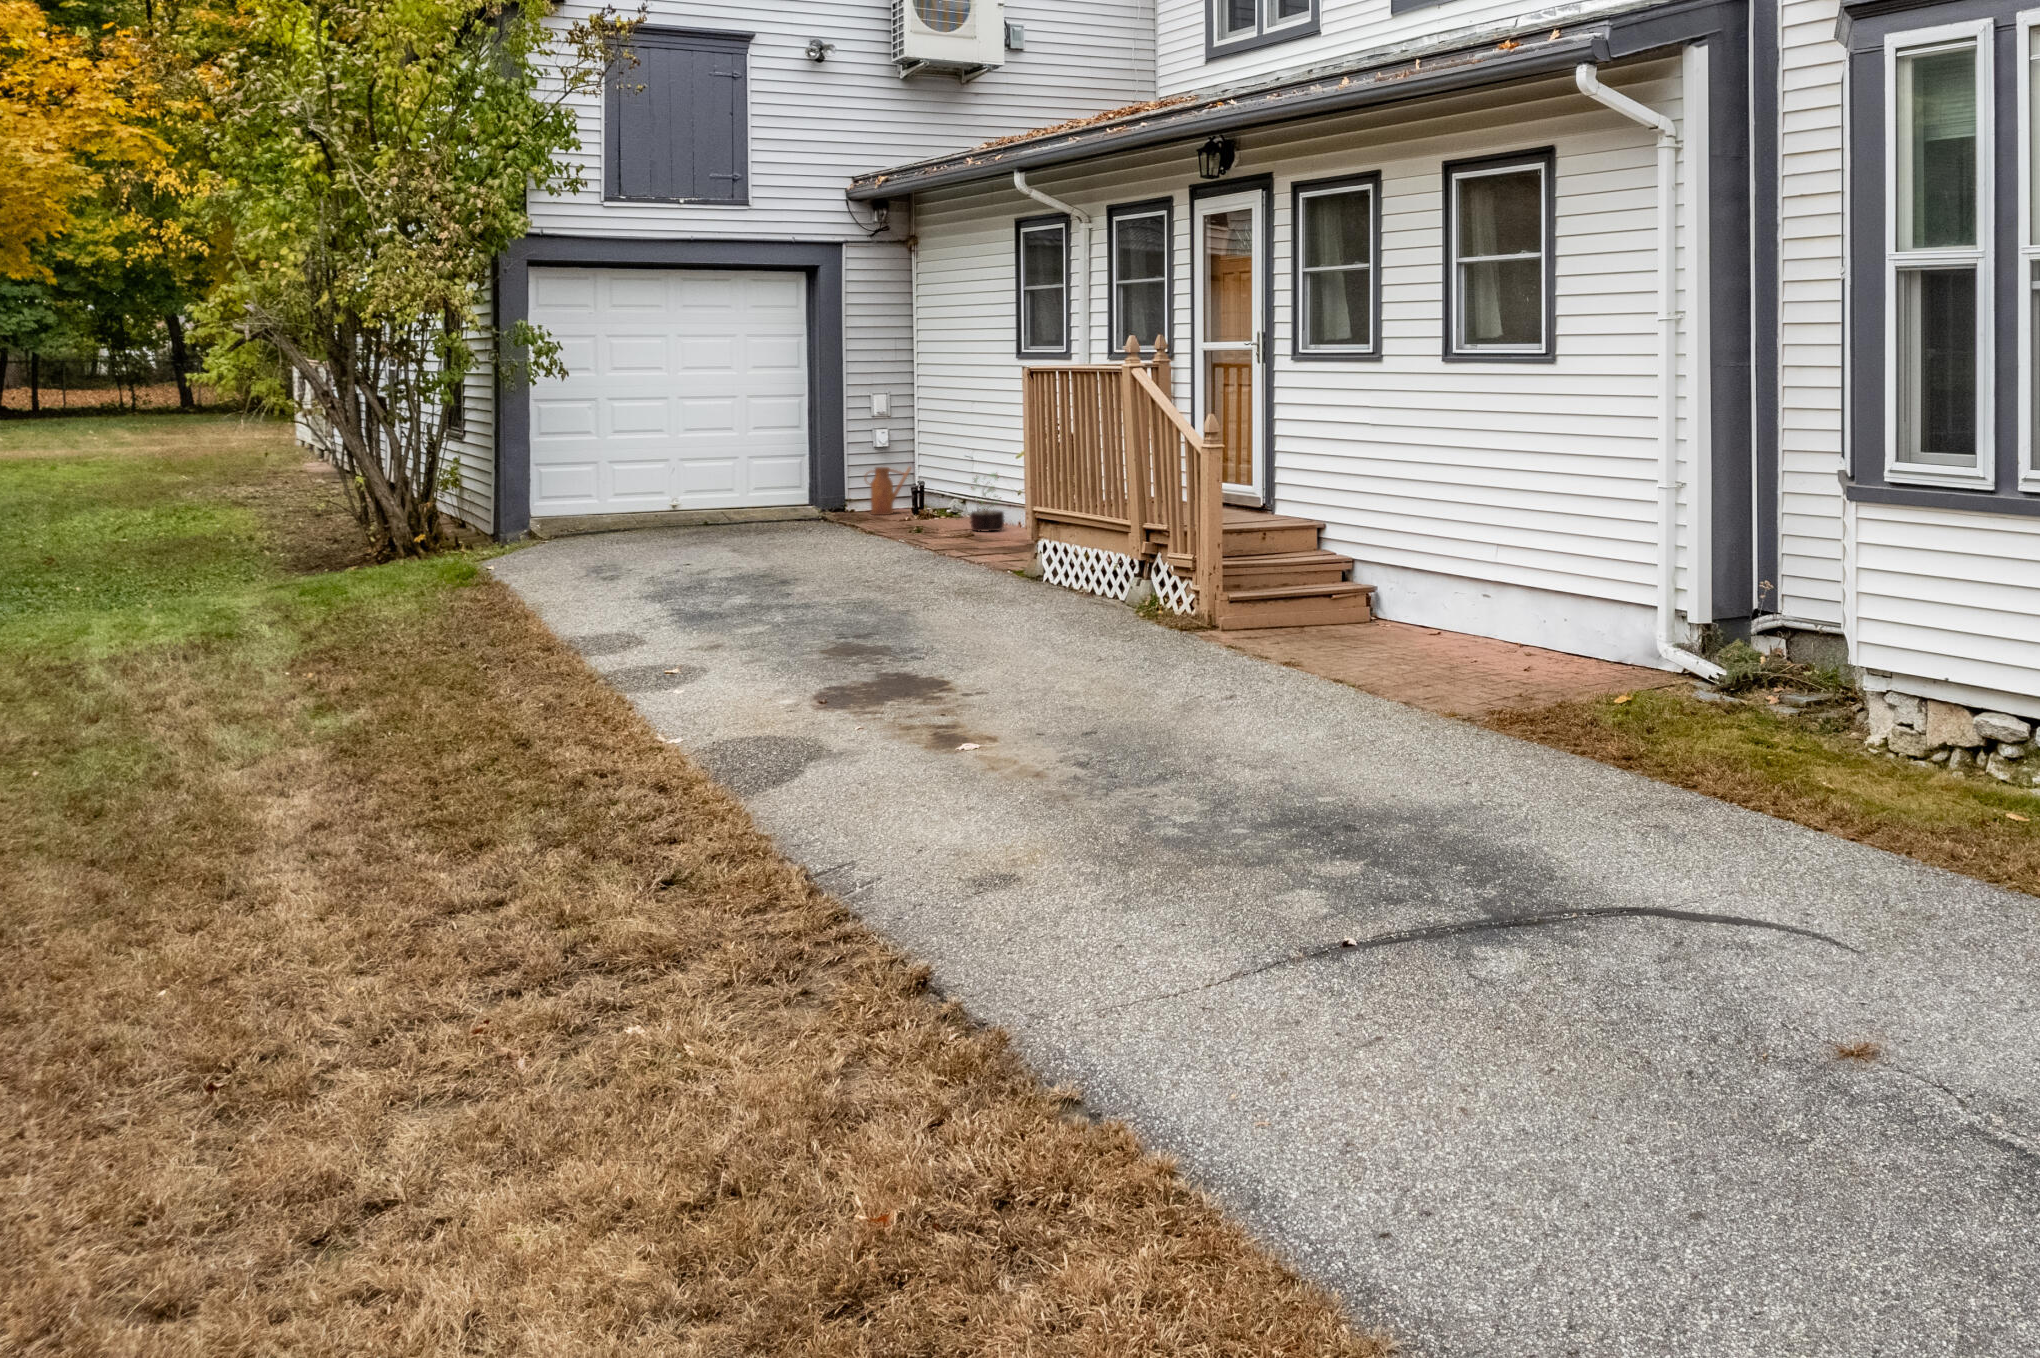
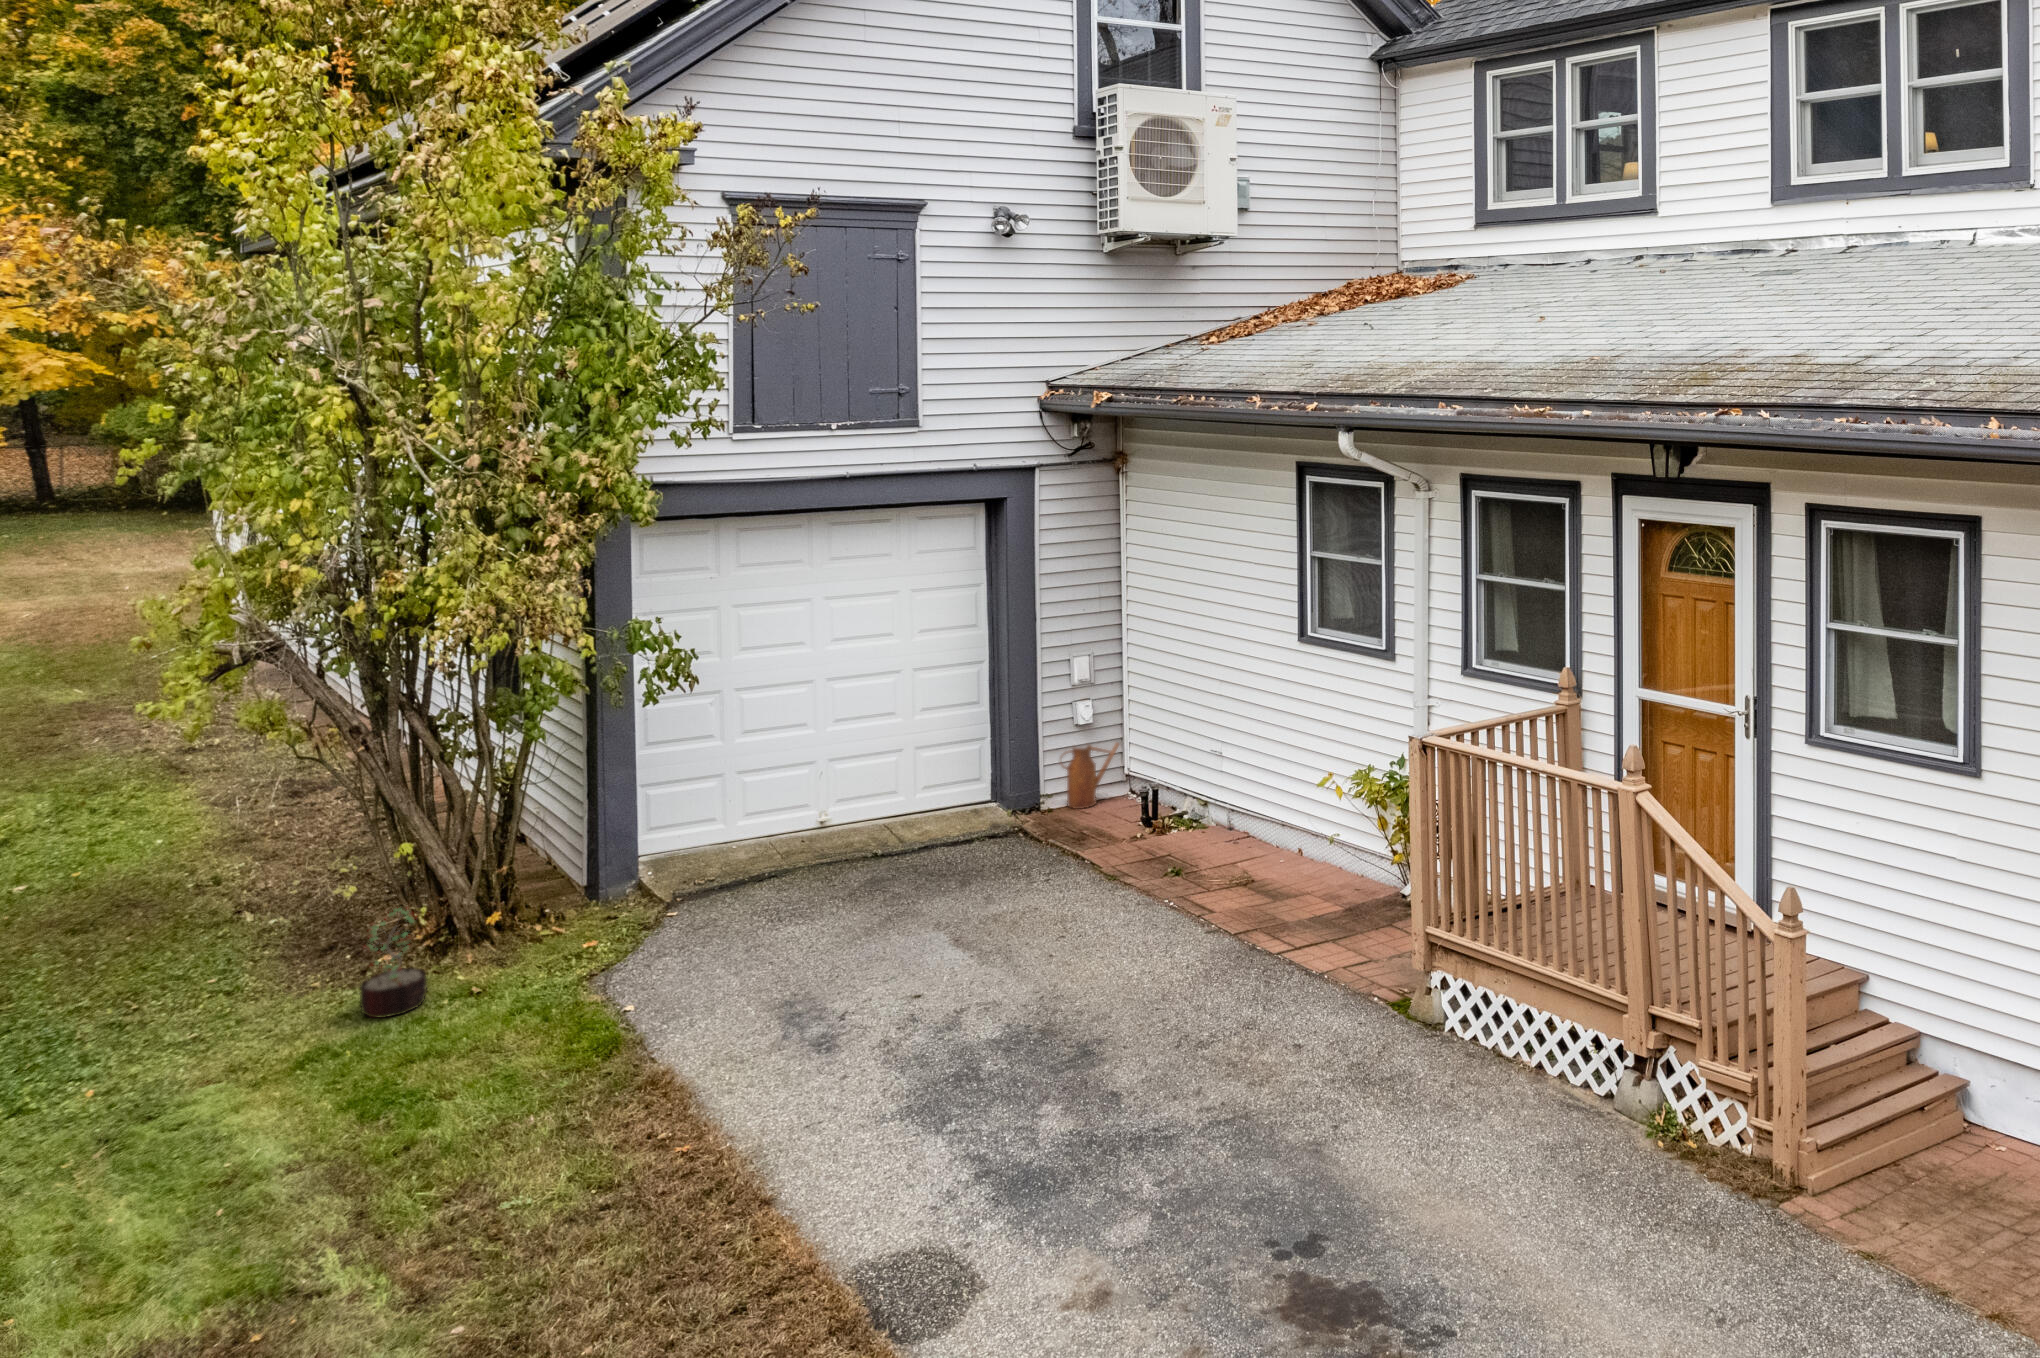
decorative plant: present [970,473,1004,531] -> present [360,907,427,1018]

